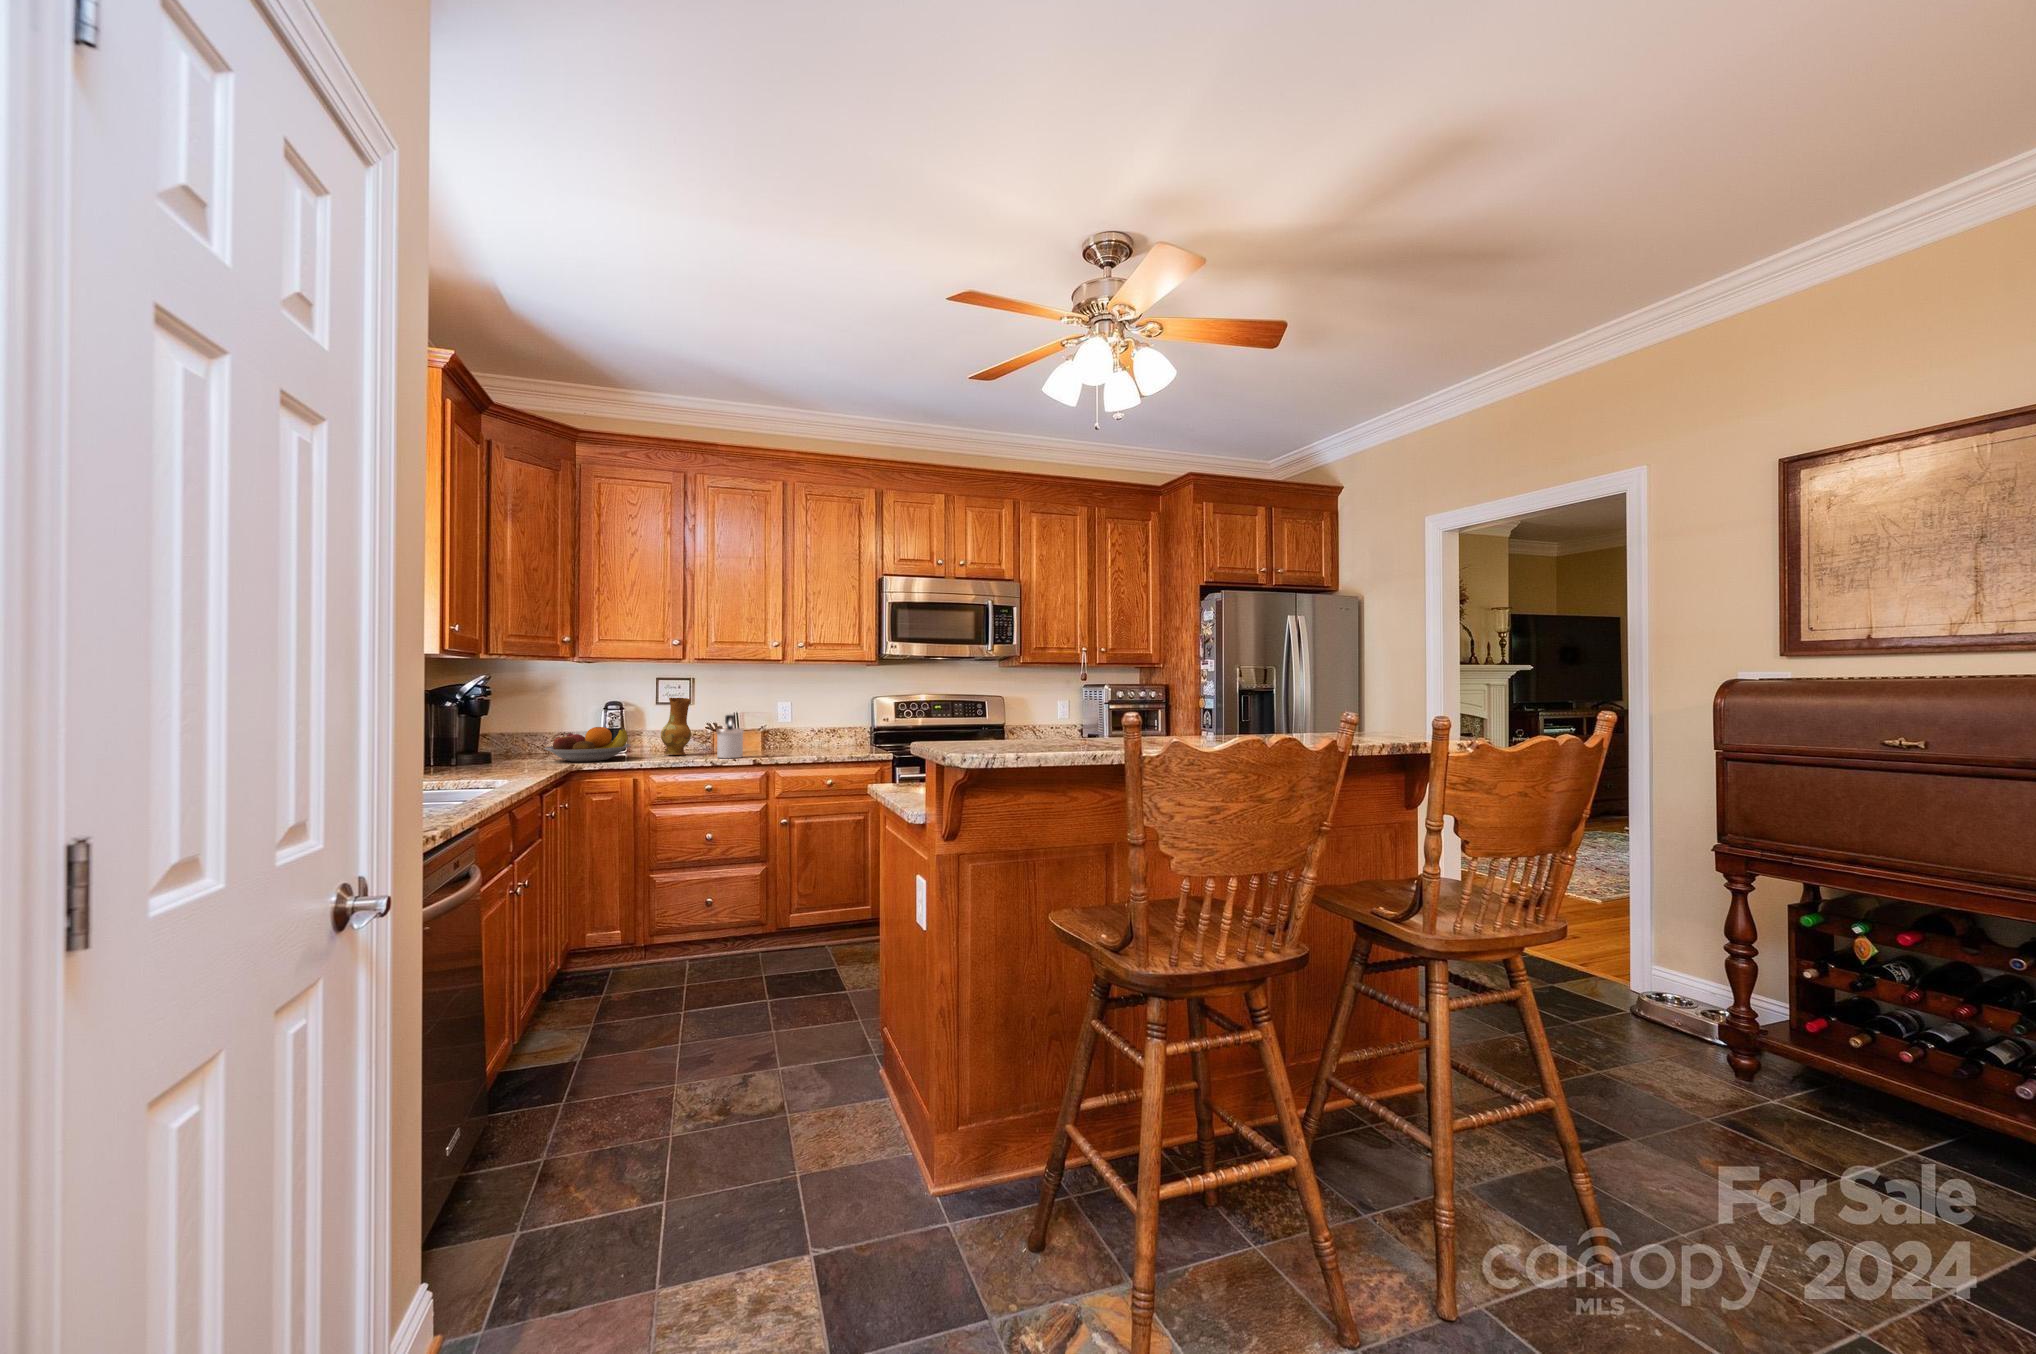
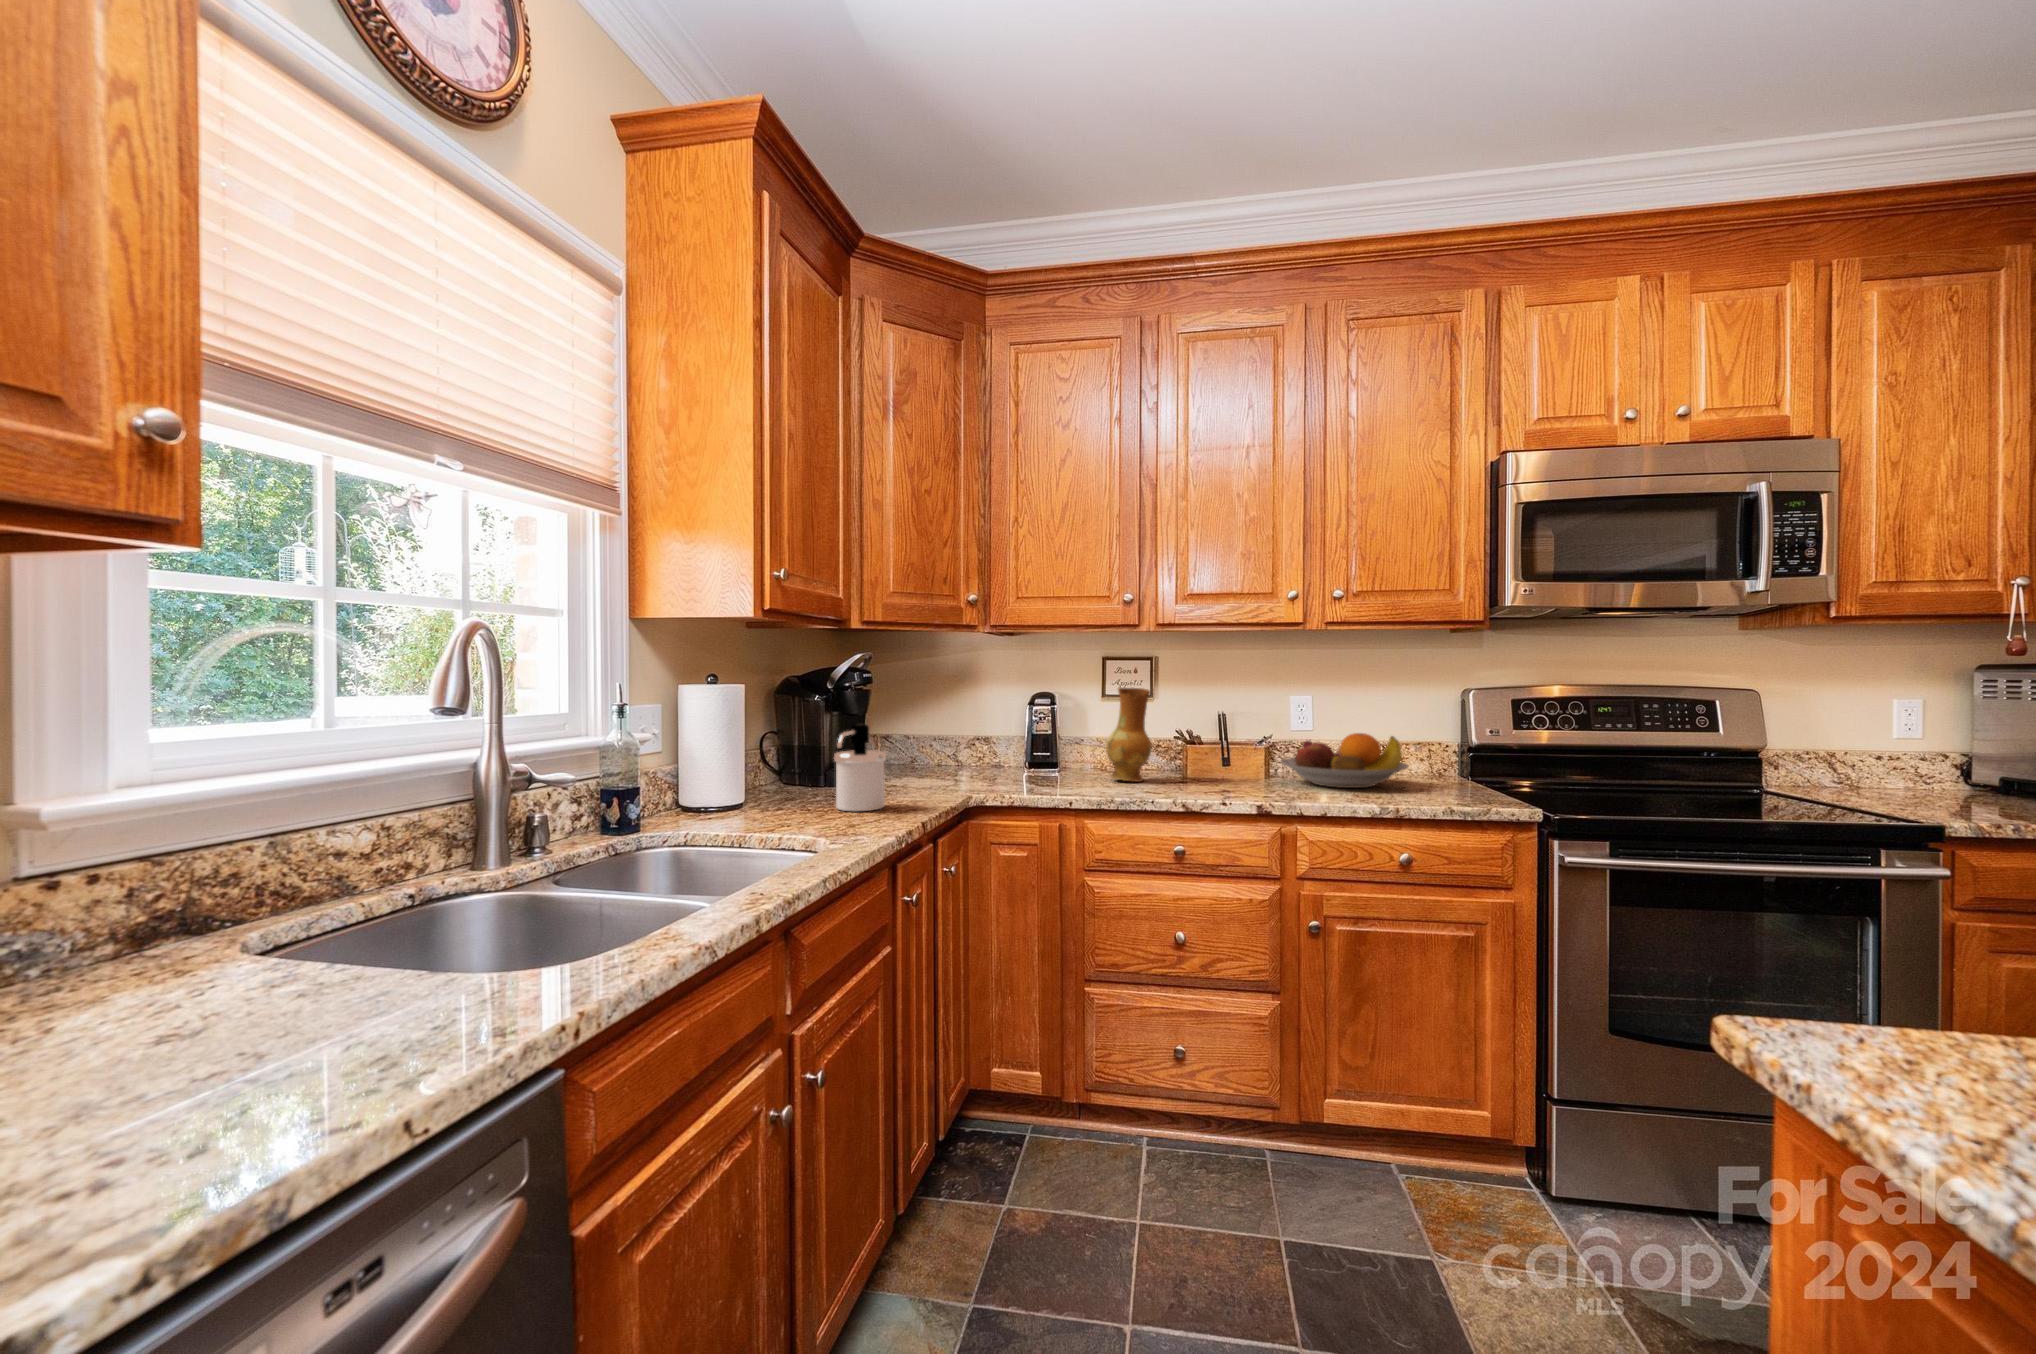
soap dispenser: present [716,715,744,758] -> present [834,724,886,811]
fruit bowl: present [544,727,631,762] -> present [1281,733,1409,788]

